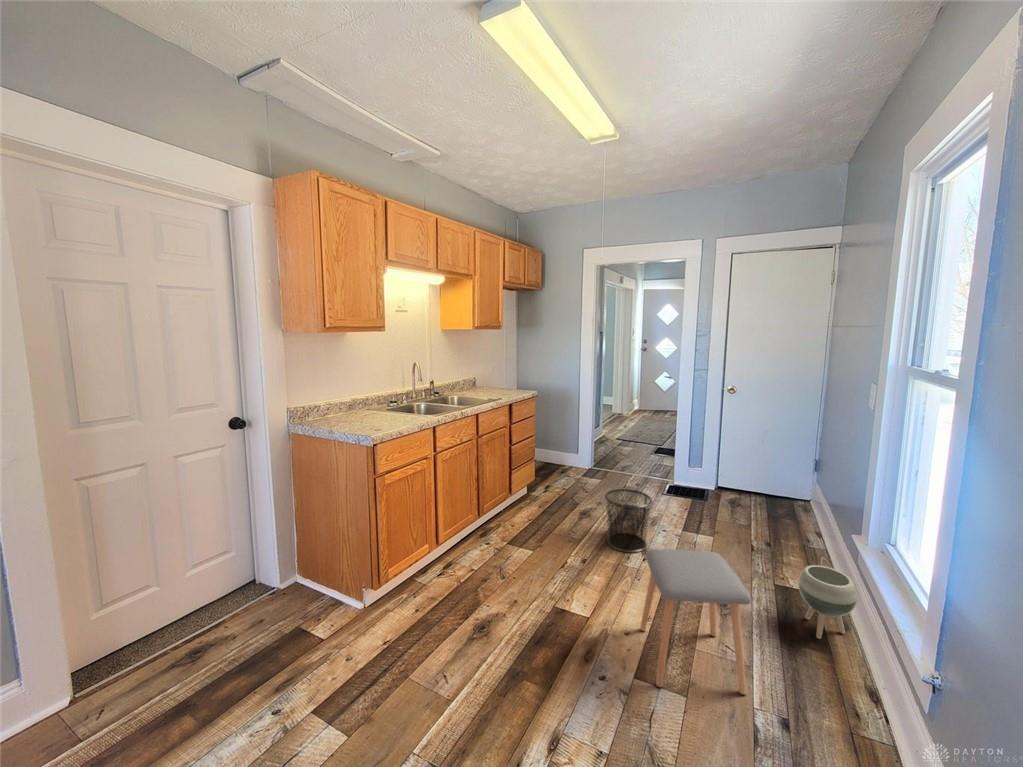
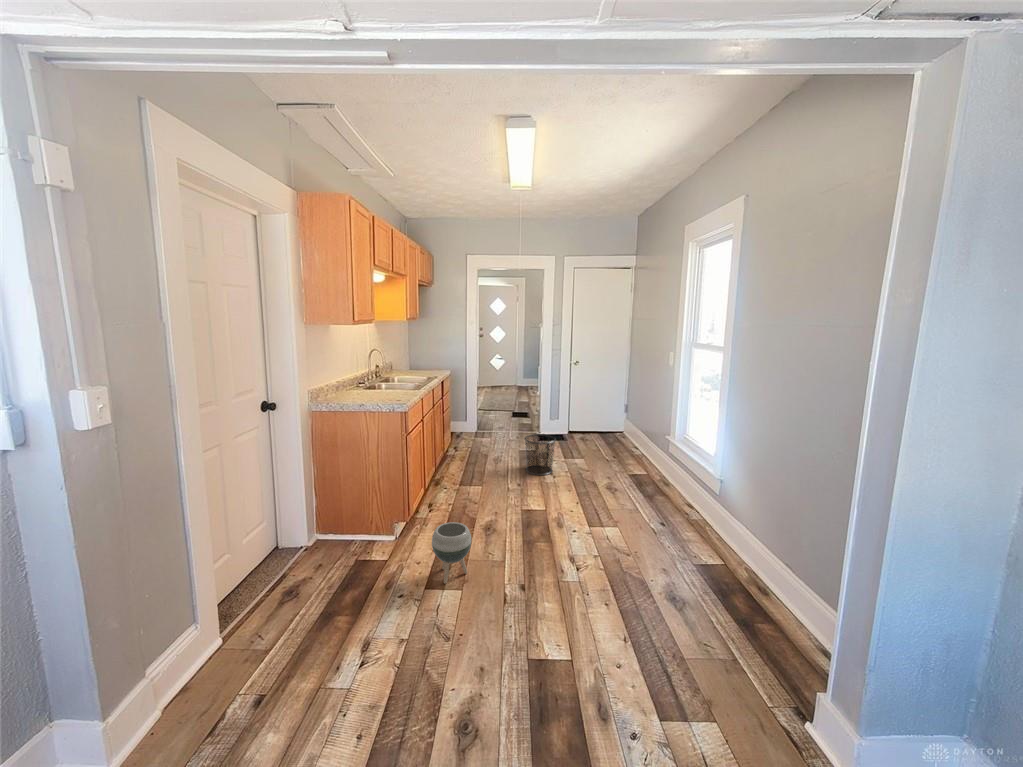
stool: present [640,549,751,696] -> none [578,452,644,526]
planter: present [798,565,857,639] -> present [432,522,471,584]

